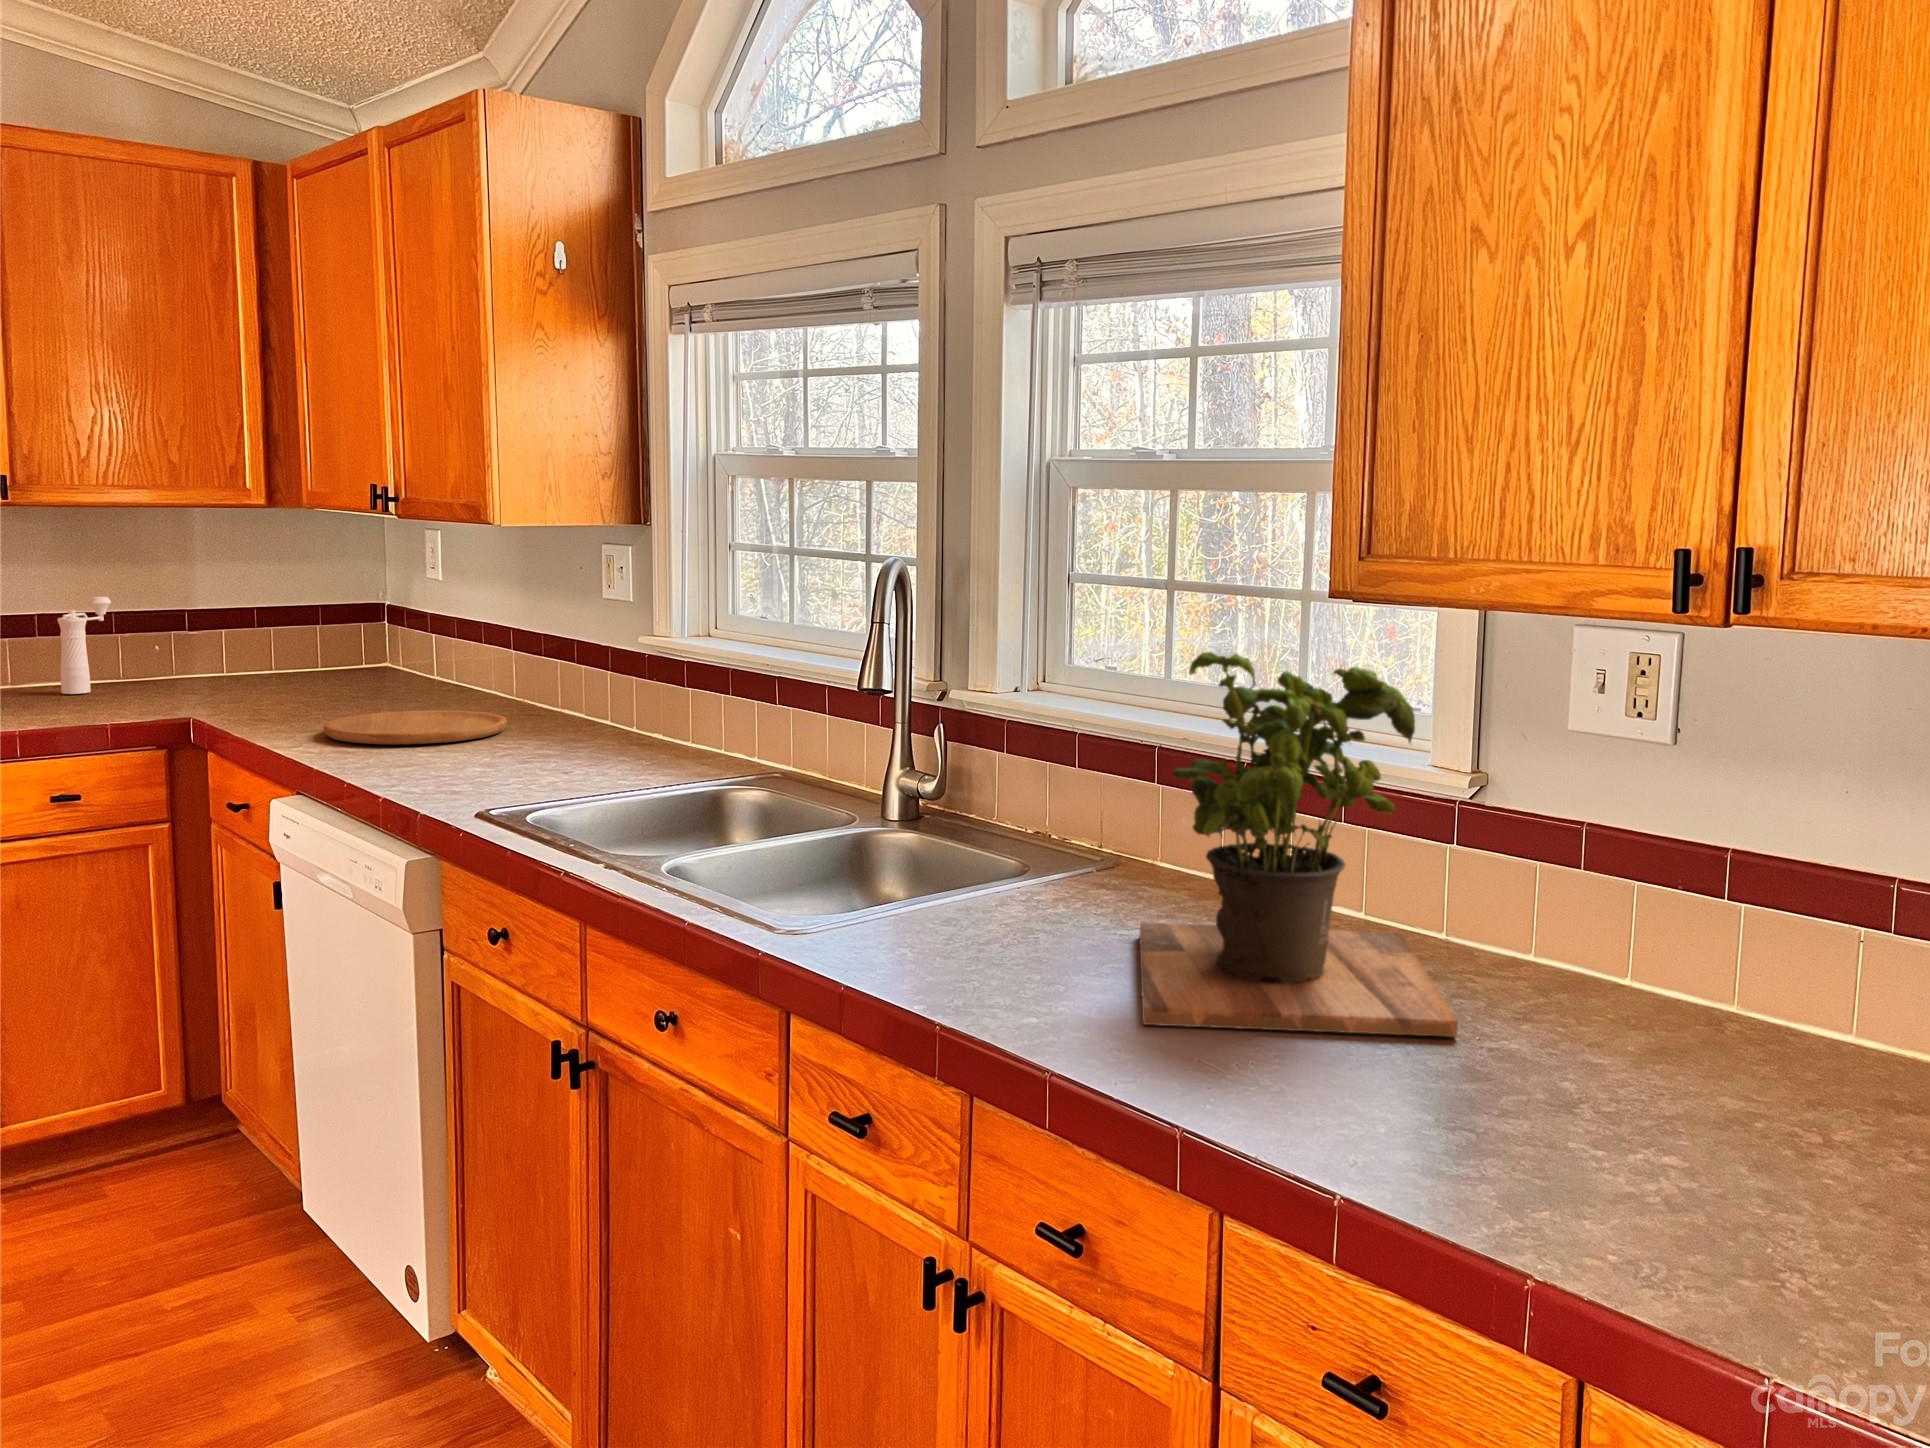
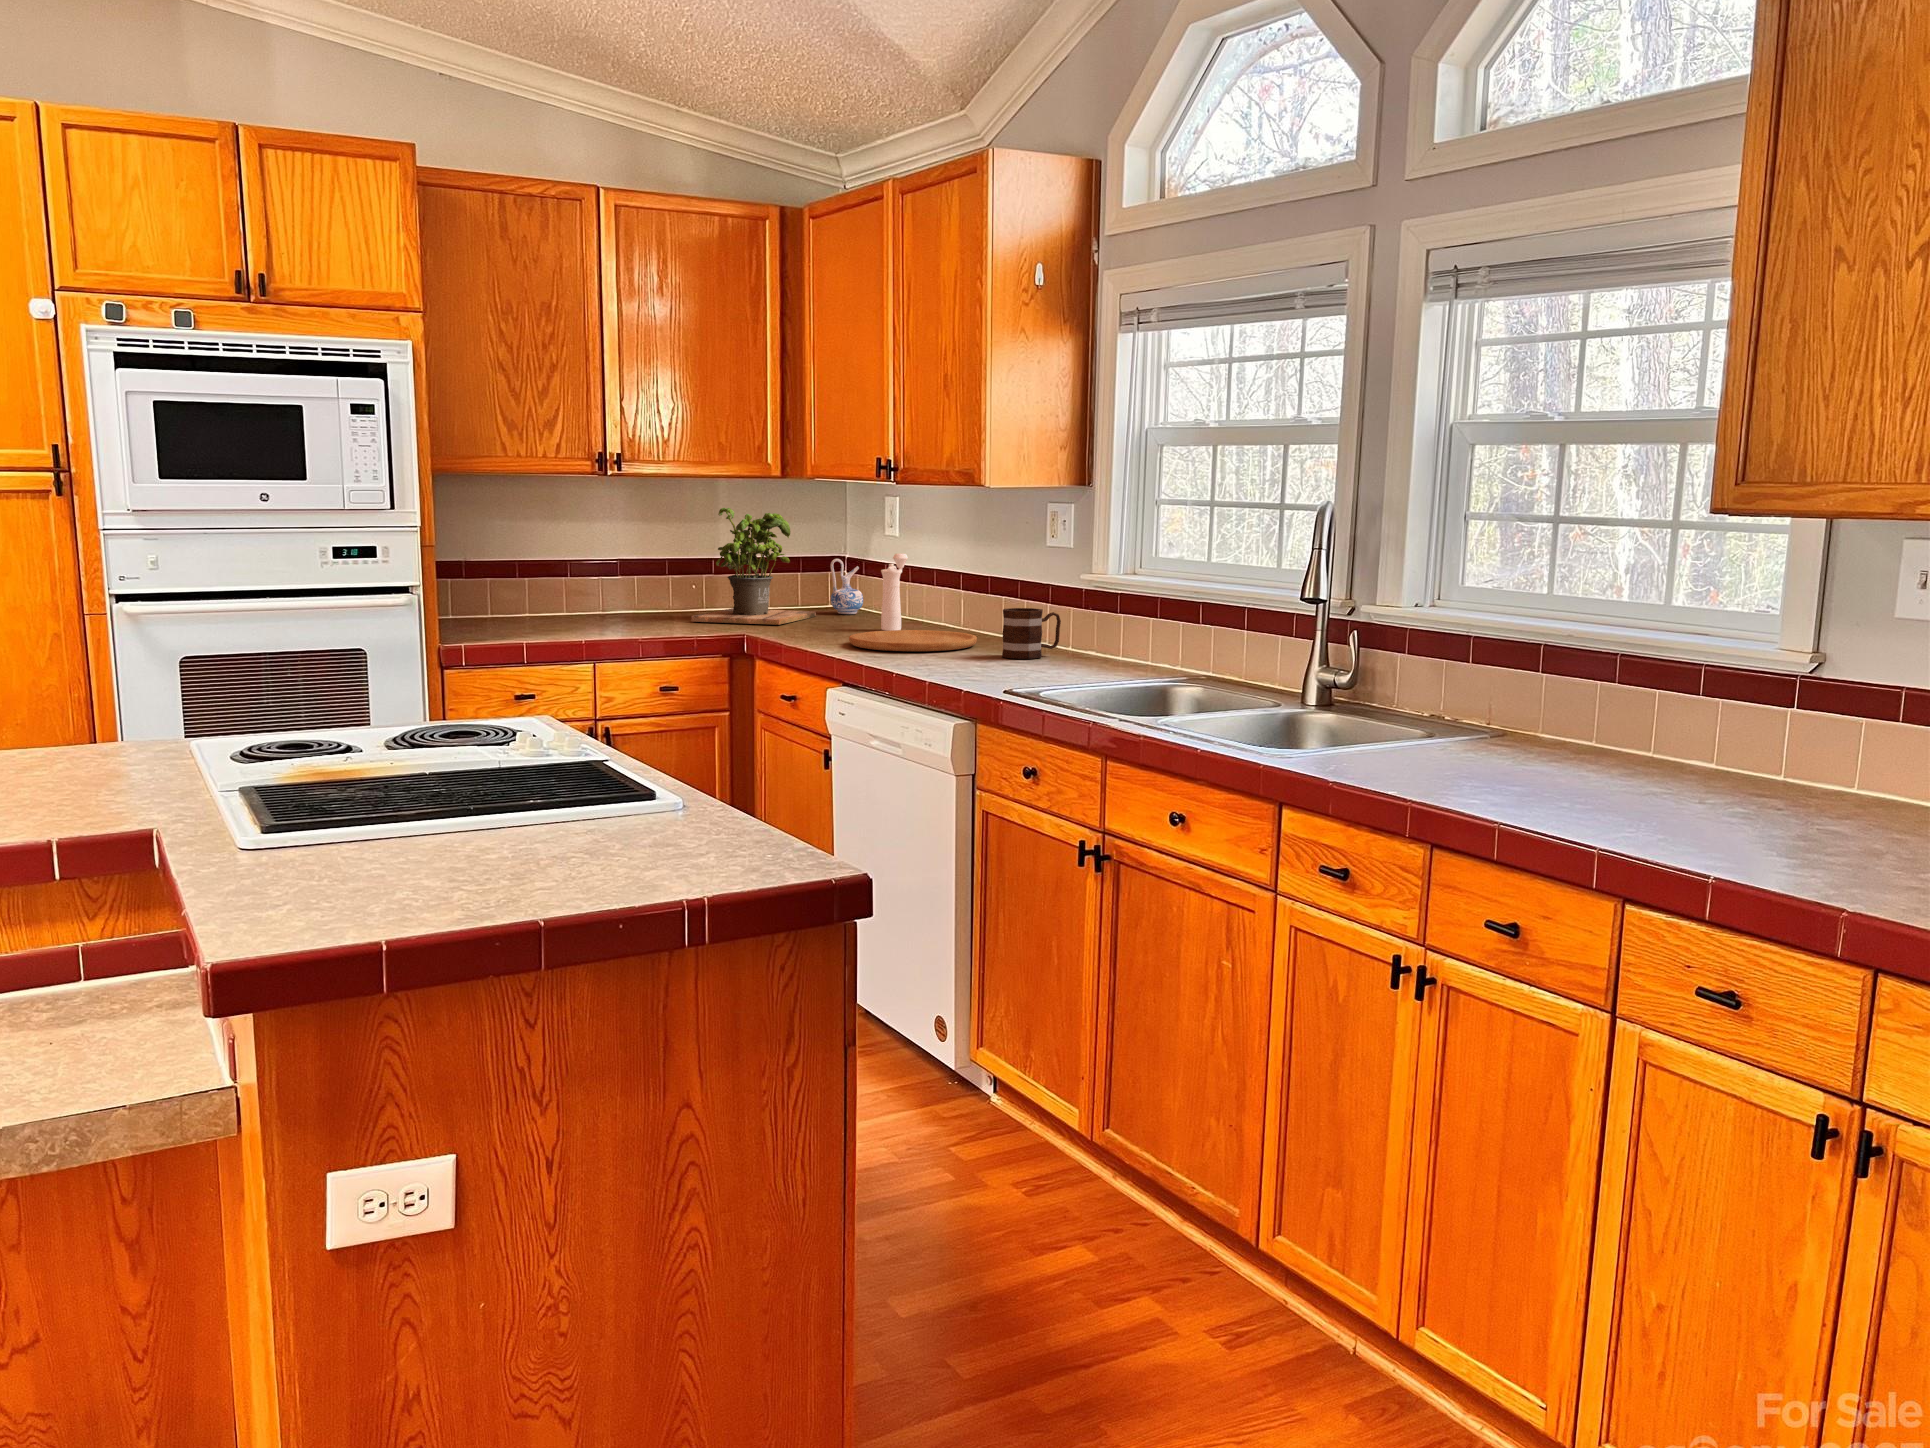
pepper mill: present [57,597,111,694] -> present [881,553,908,631]
ceramic pitcher: none [347,612,394,683] -> present [831,559,863,614]
potted plant: present [1139,652,1458,1037] -> present [691,508,816,625]
mug: none [524,685,607,753] -> present [1002,608,1061,659]

